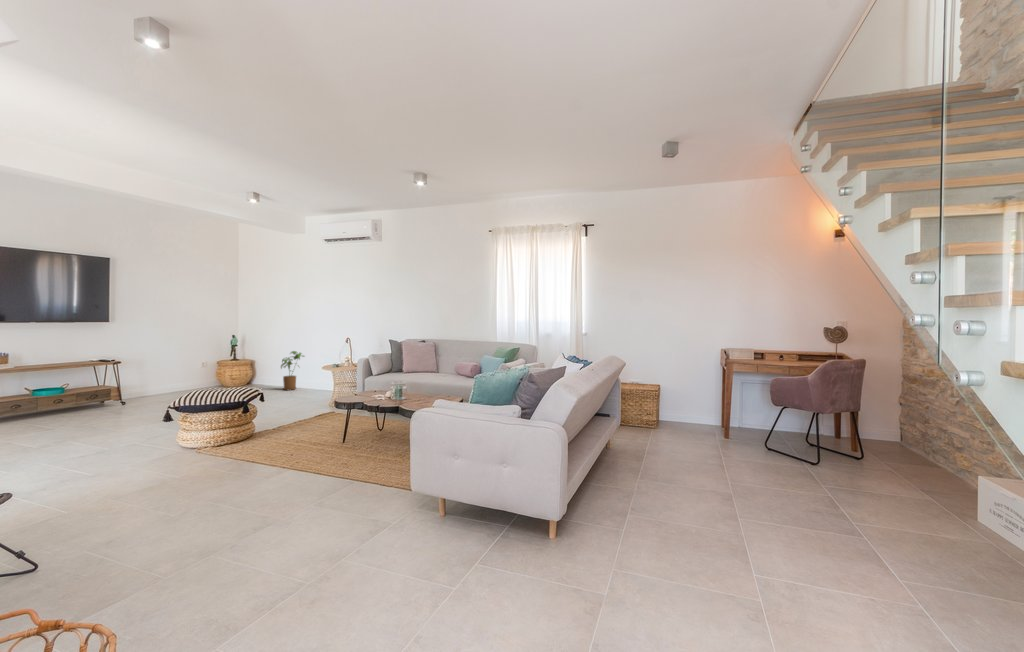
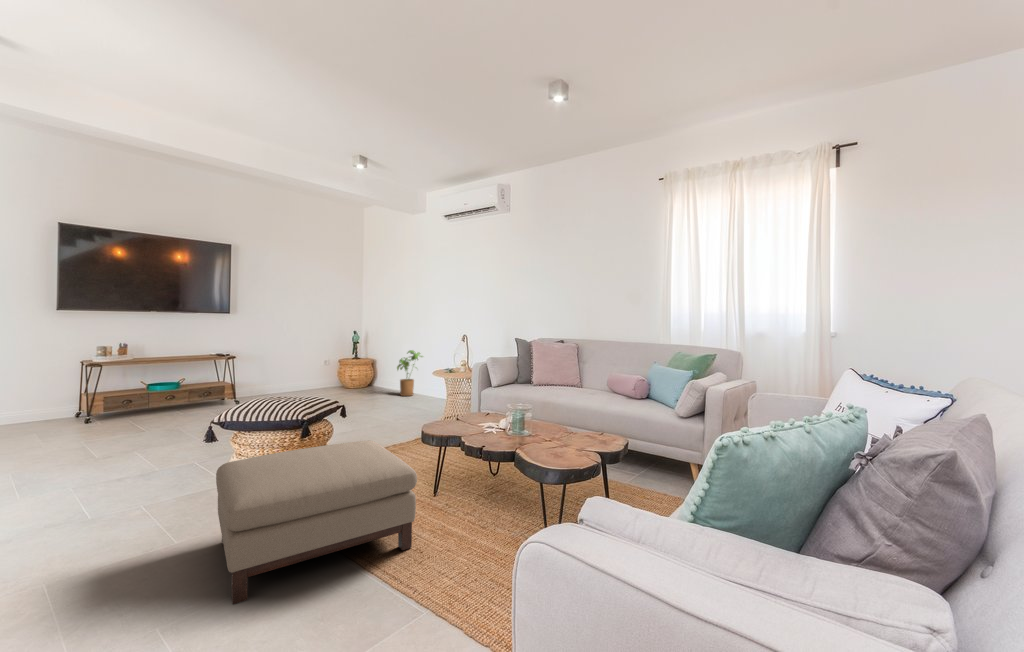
ottoman: none [207,409,343,493] -> present [216,440,417,604]

